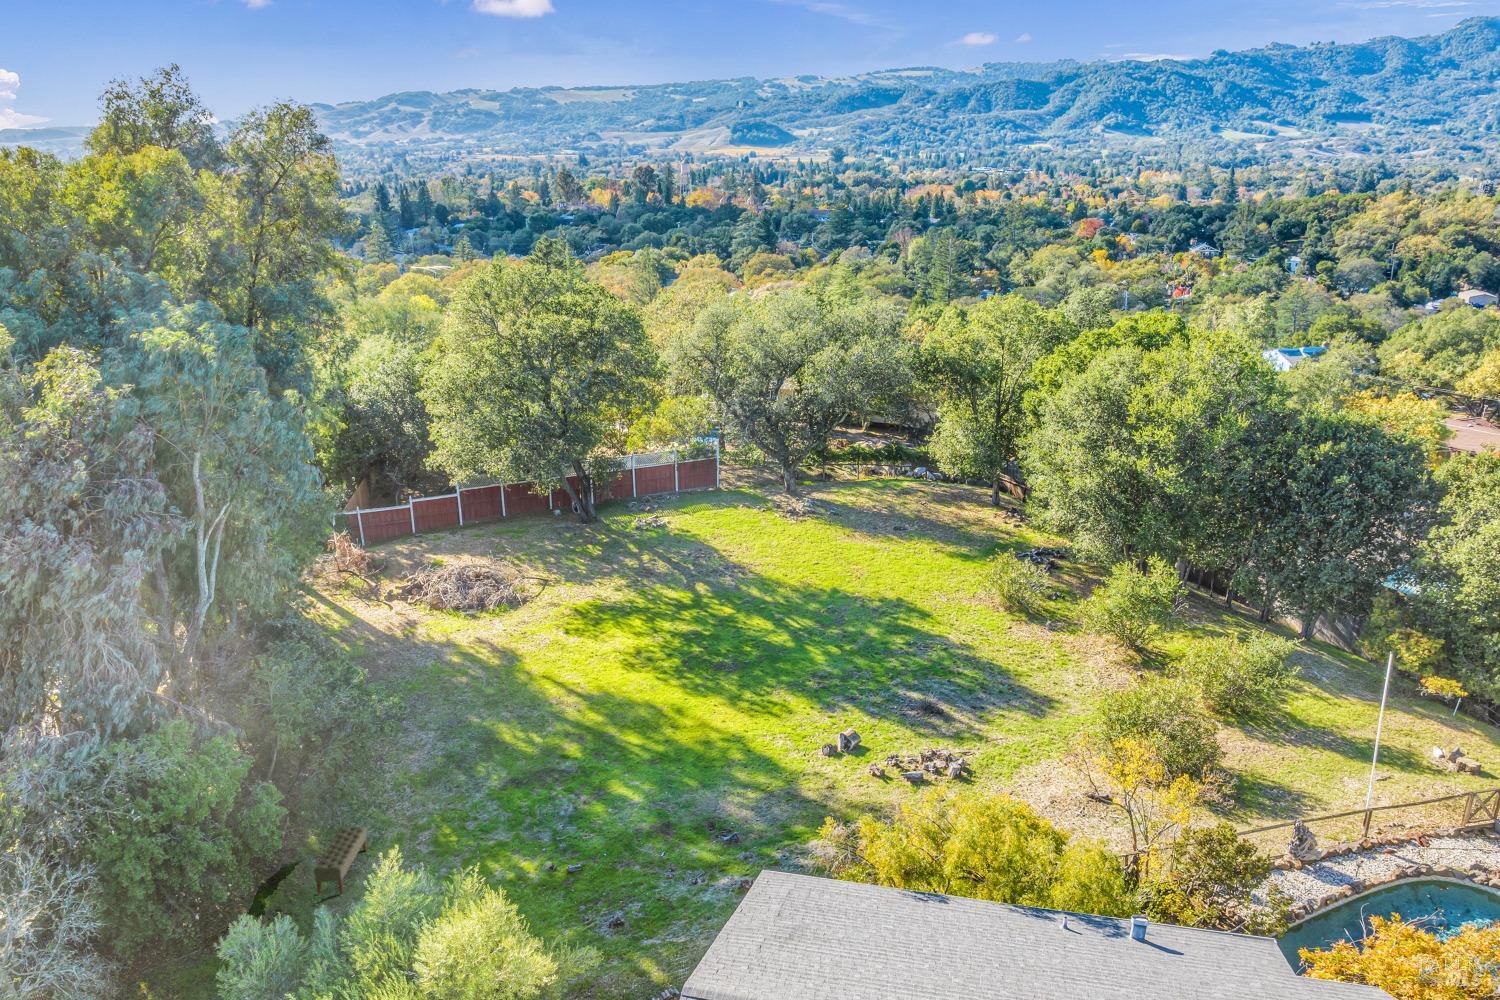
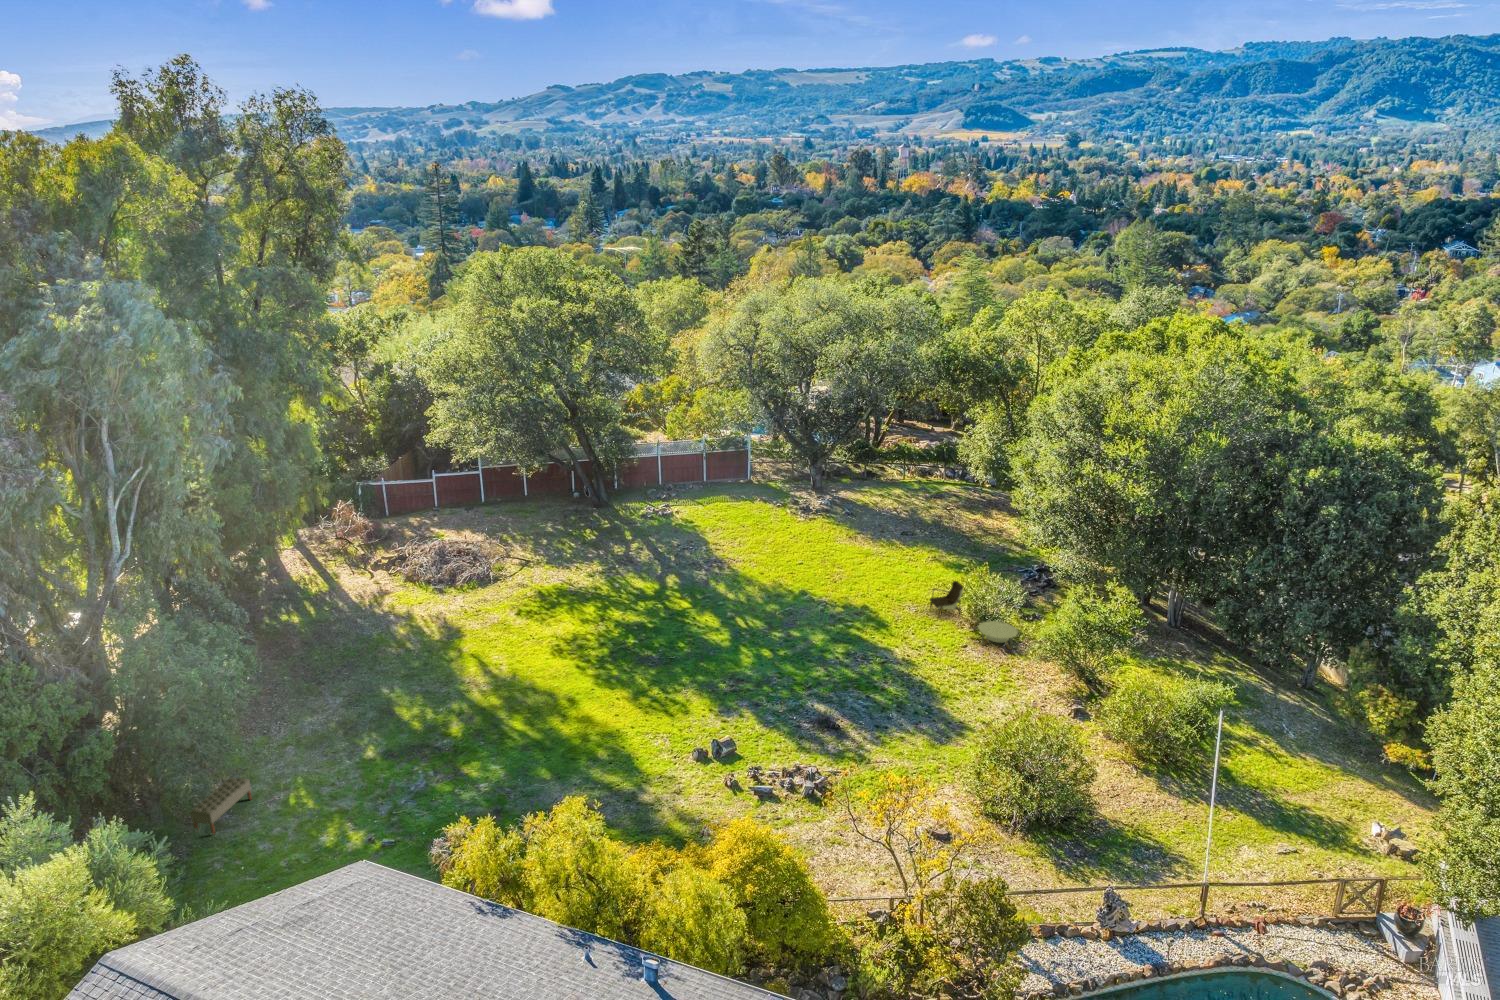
armchair: none [962,568,998,605] -> present [930,581,965,617]
round table: none [1022,602,1060,627] -> present [979,621,1018,650]

